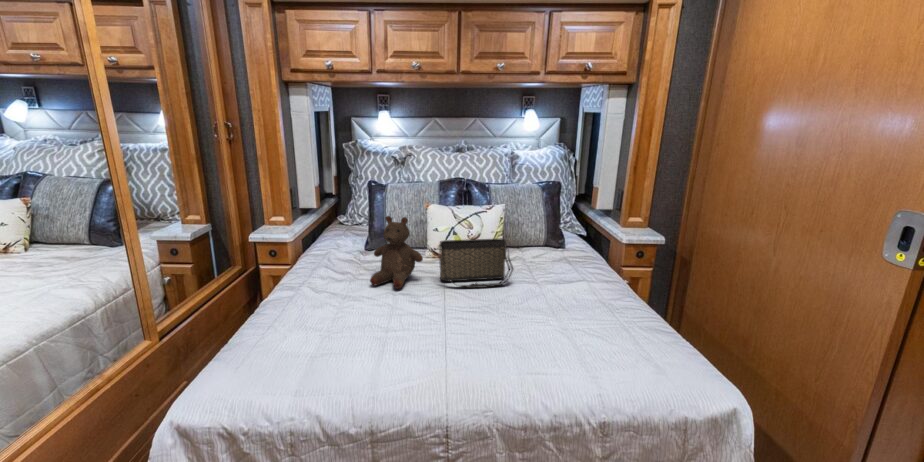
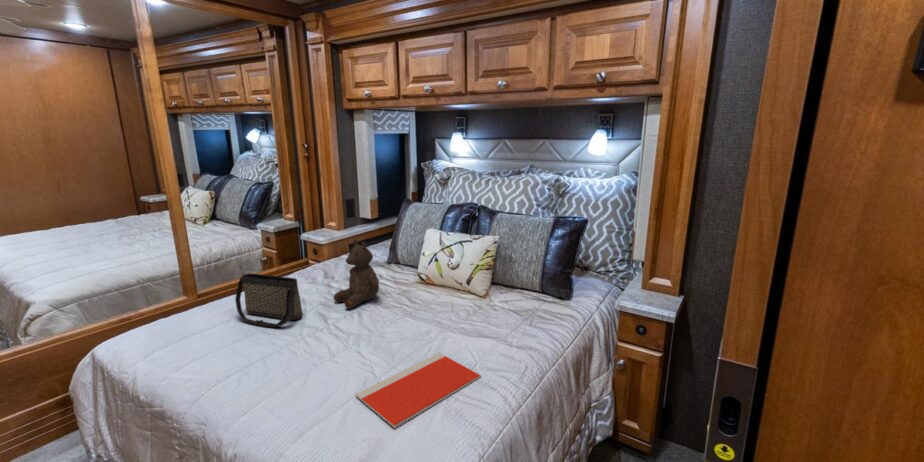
handbag: present [439,238,513,288] -> present [235,273,303,327]
notebook: none [527,306,598,366] -> present [355,353,481,428]

